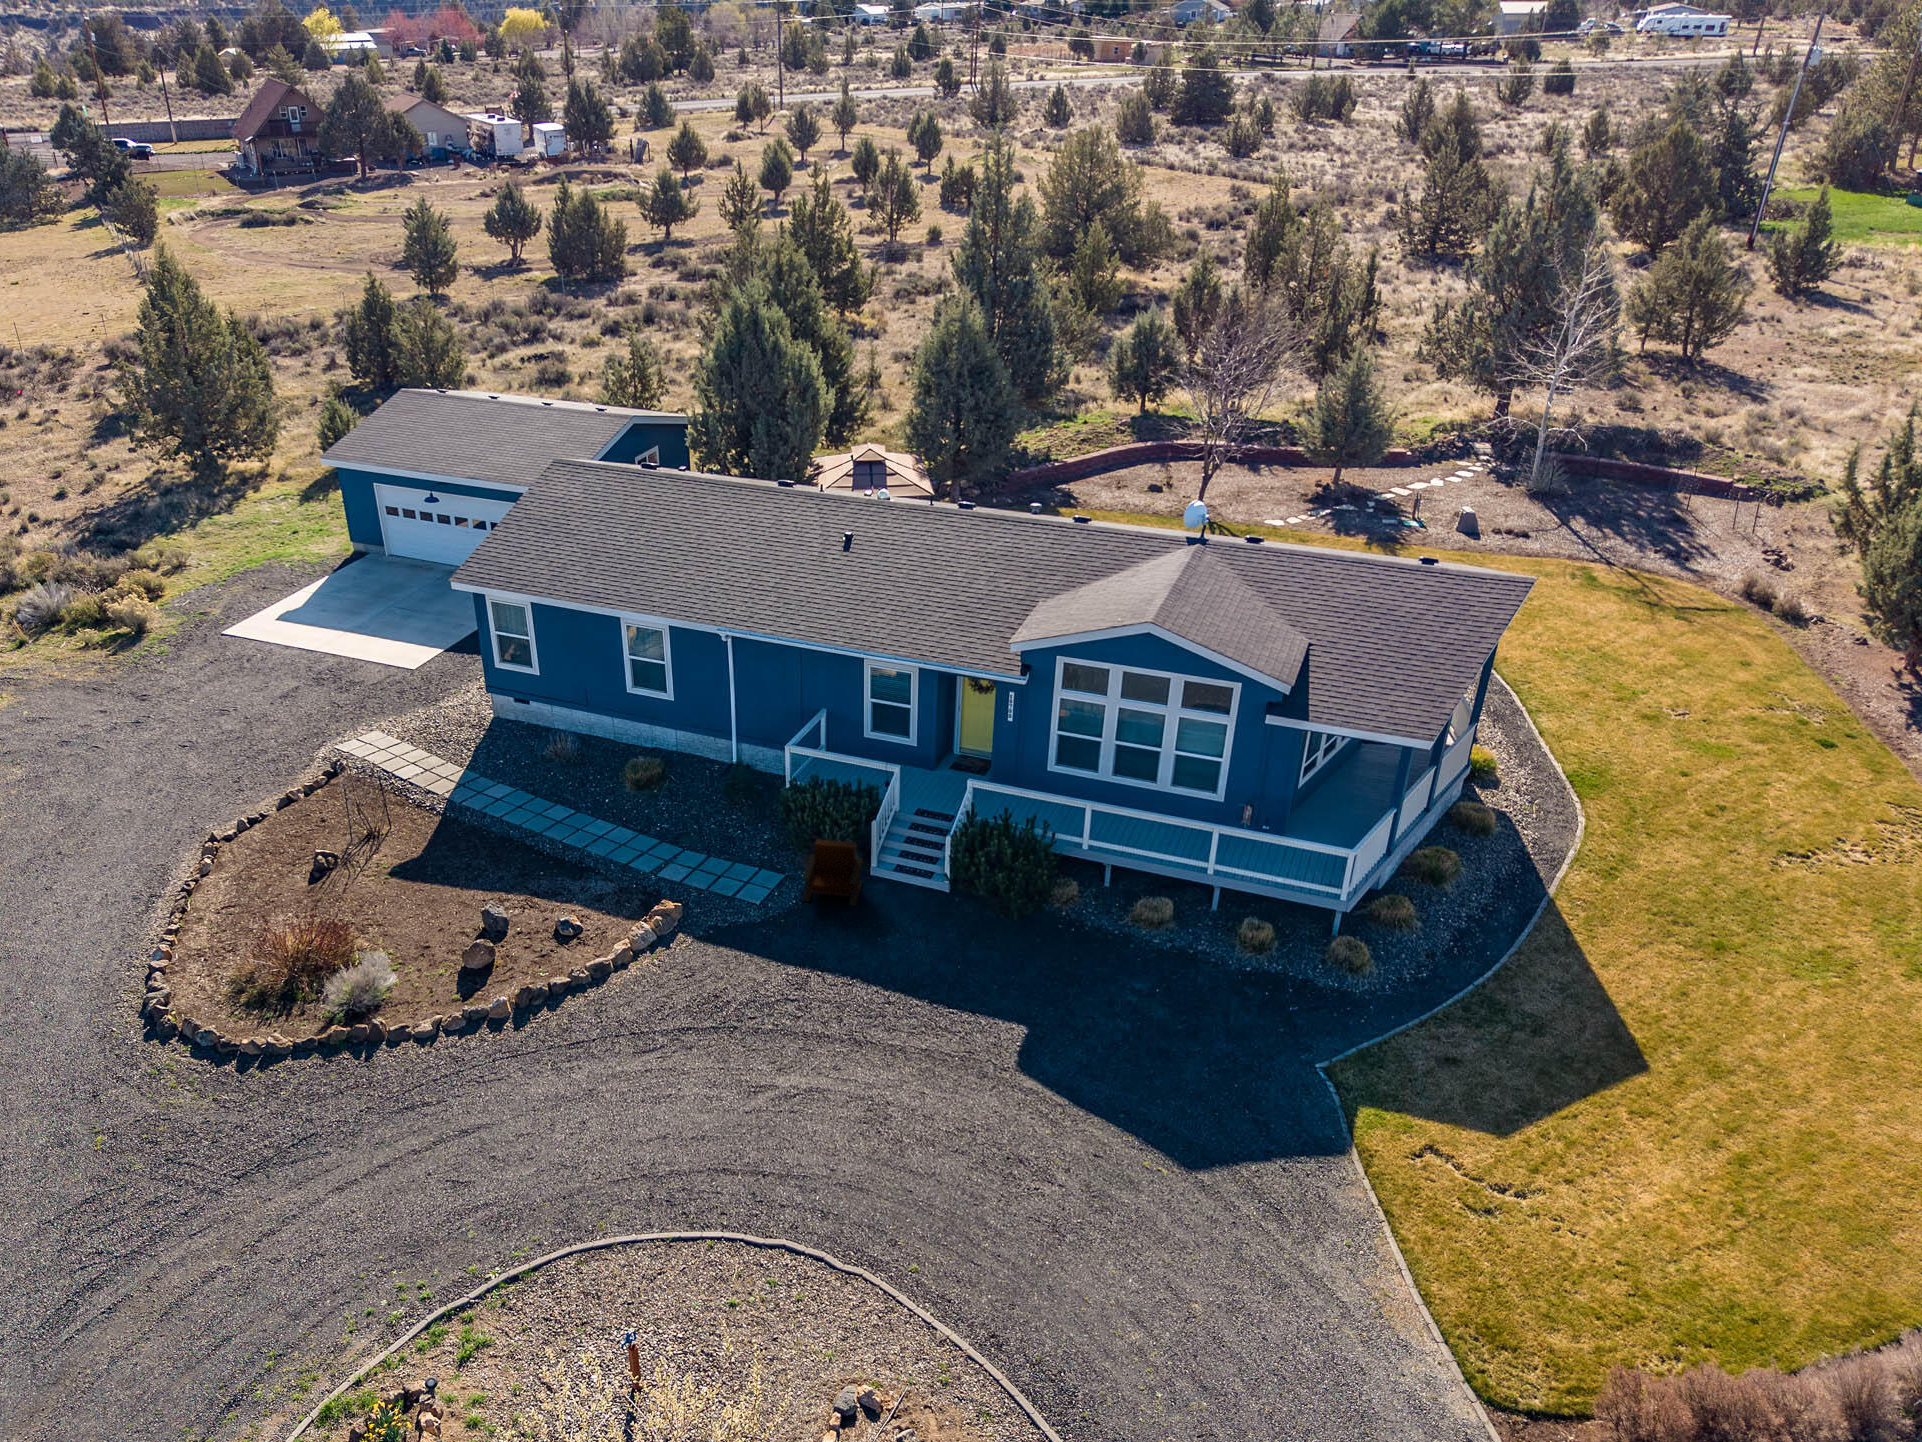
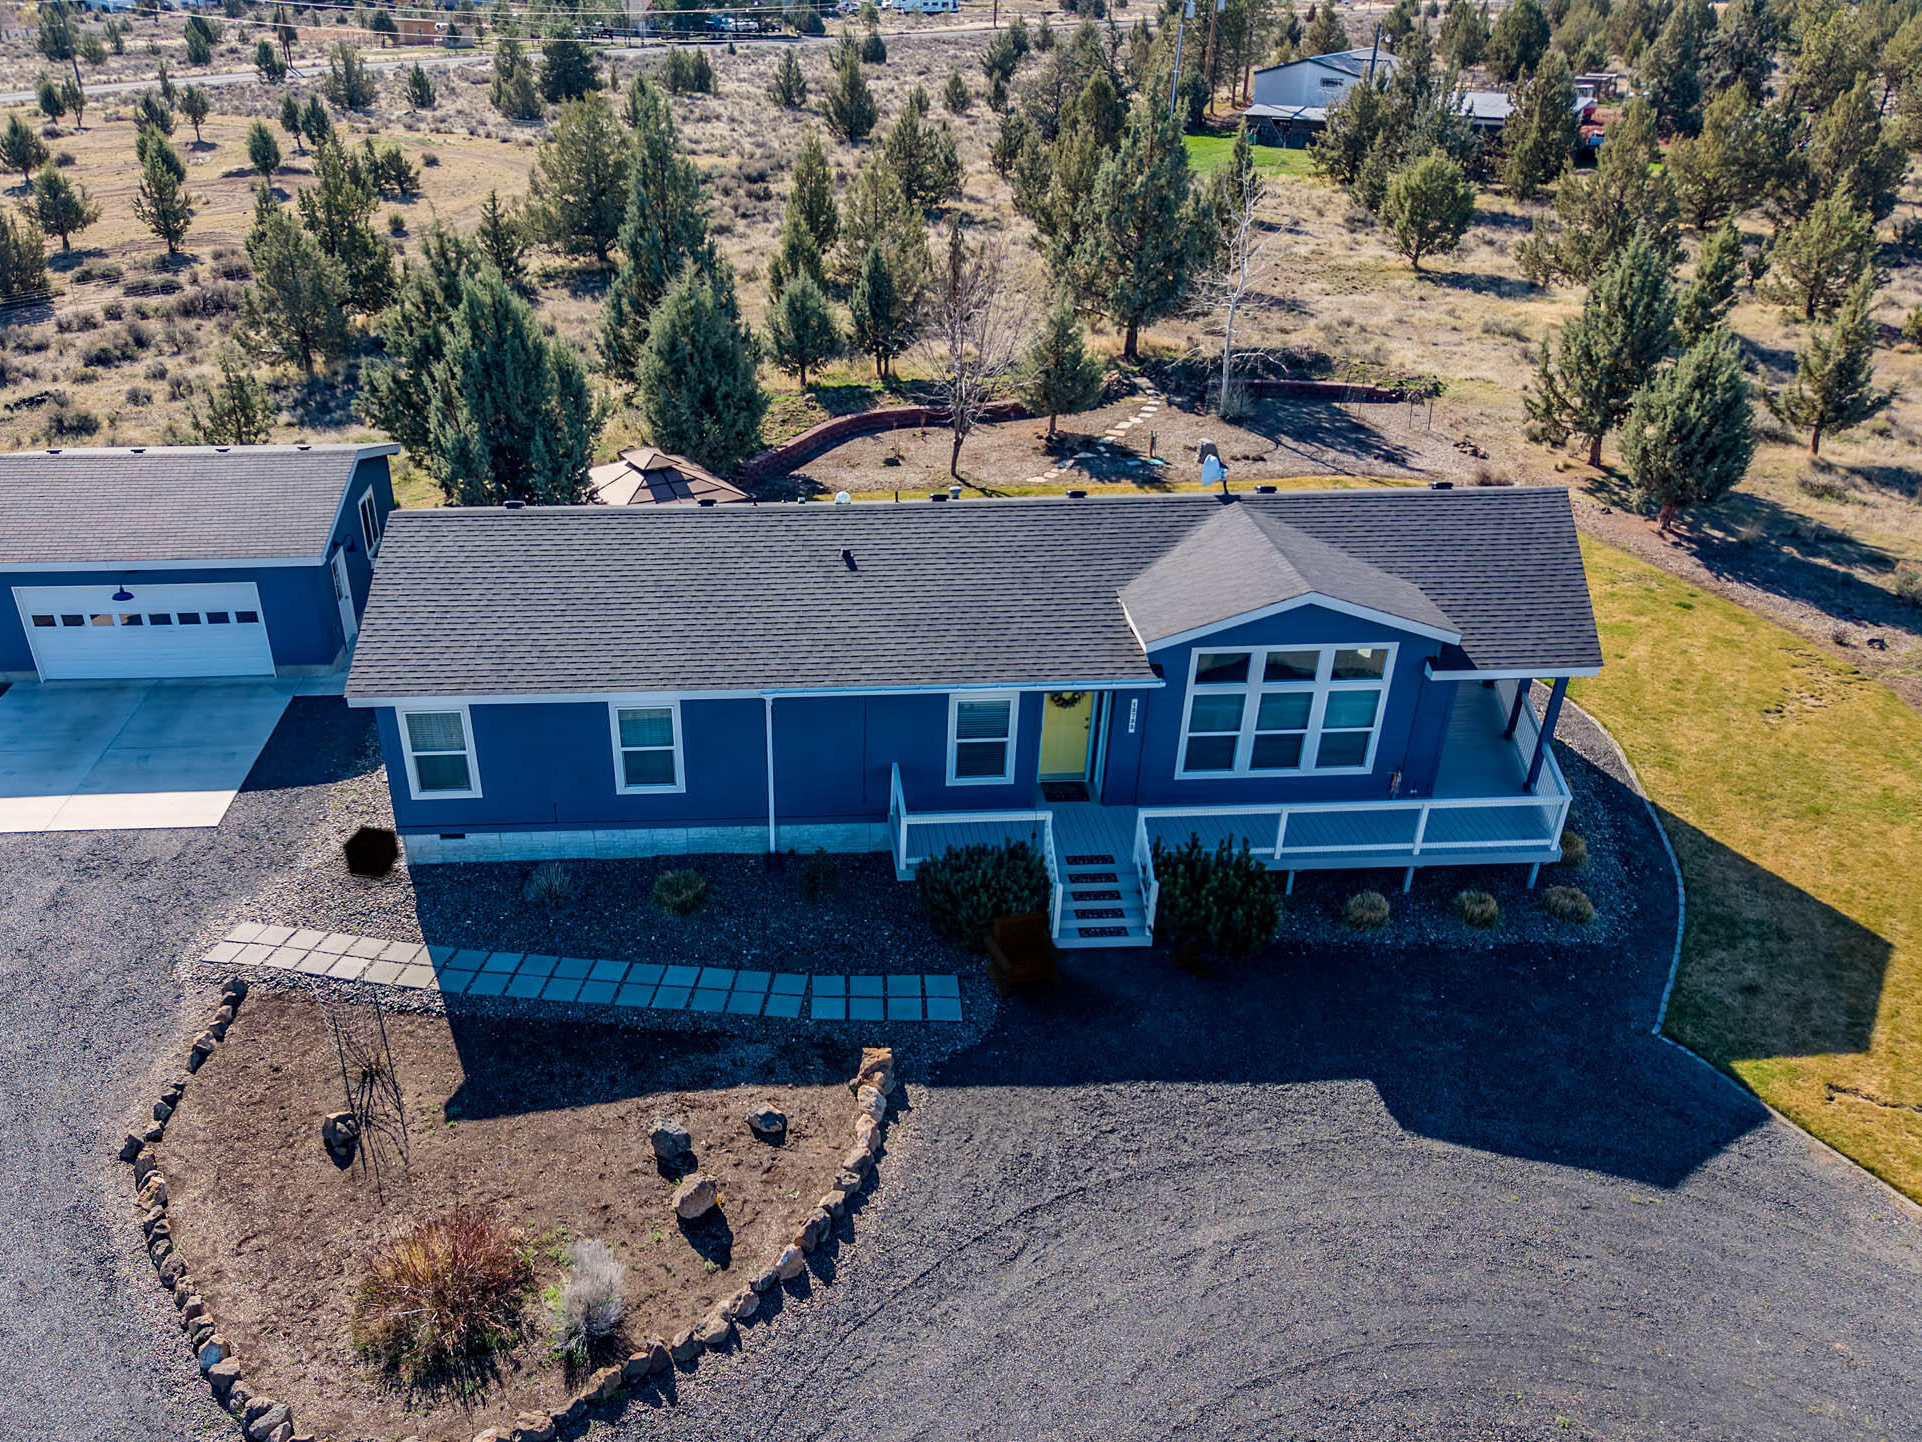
wooden crate: none [453,681,496,722] -> present [343,826,400,880]
woven basket: none [957,901,990,932] -> present [1172,939,1208,977]

